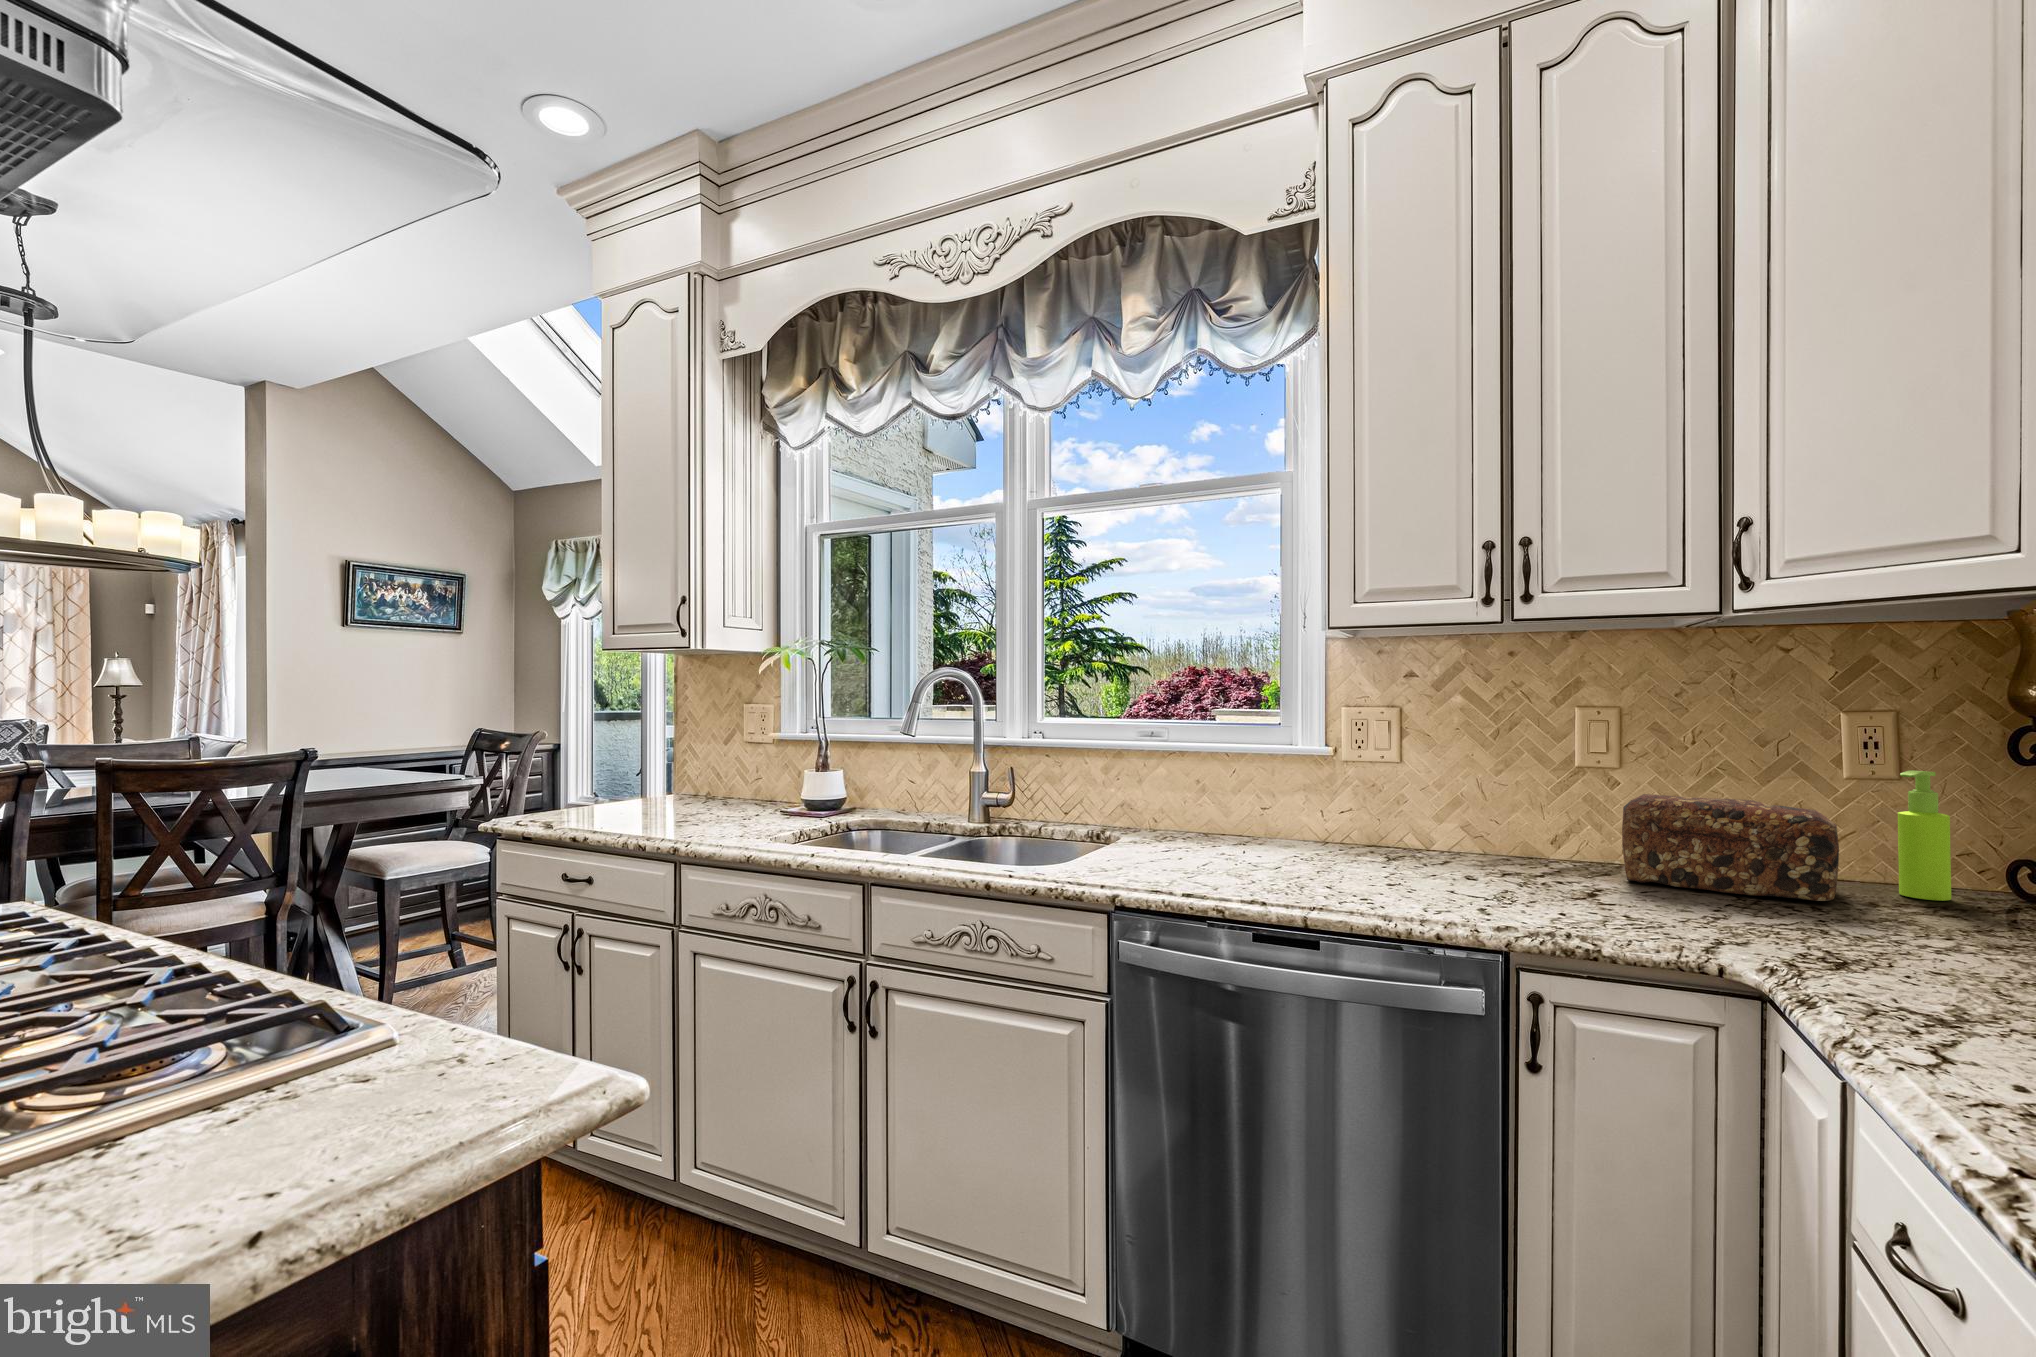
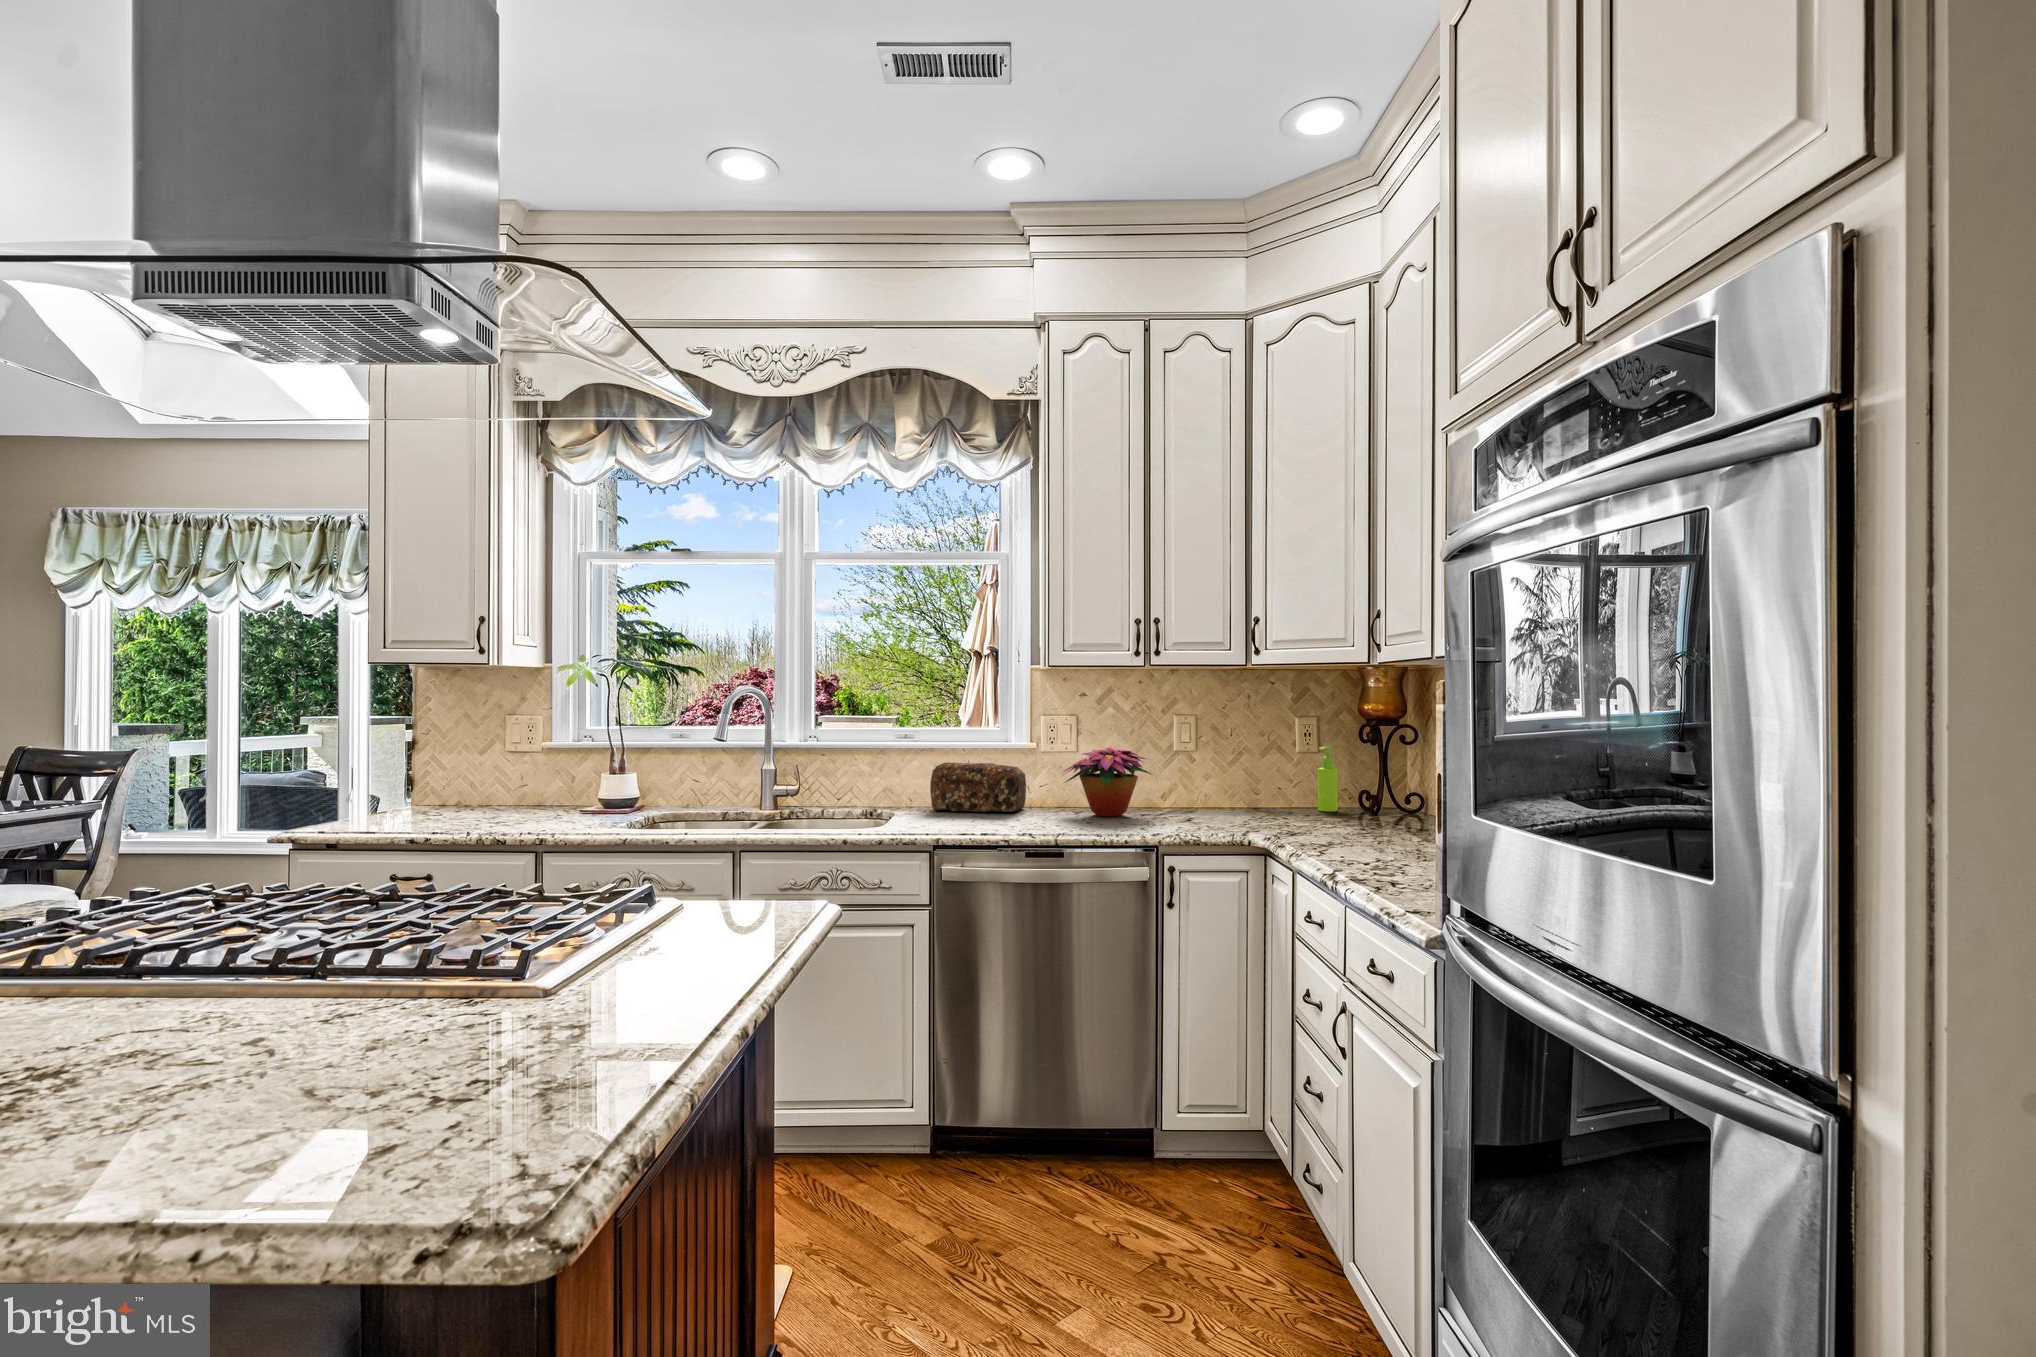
flower arrangement: none [1350,756,1536,873] -> present [1062,747,1151,816]
bread loaf: present [1622,794,1839,901] -> present [930,763,1026,812]

